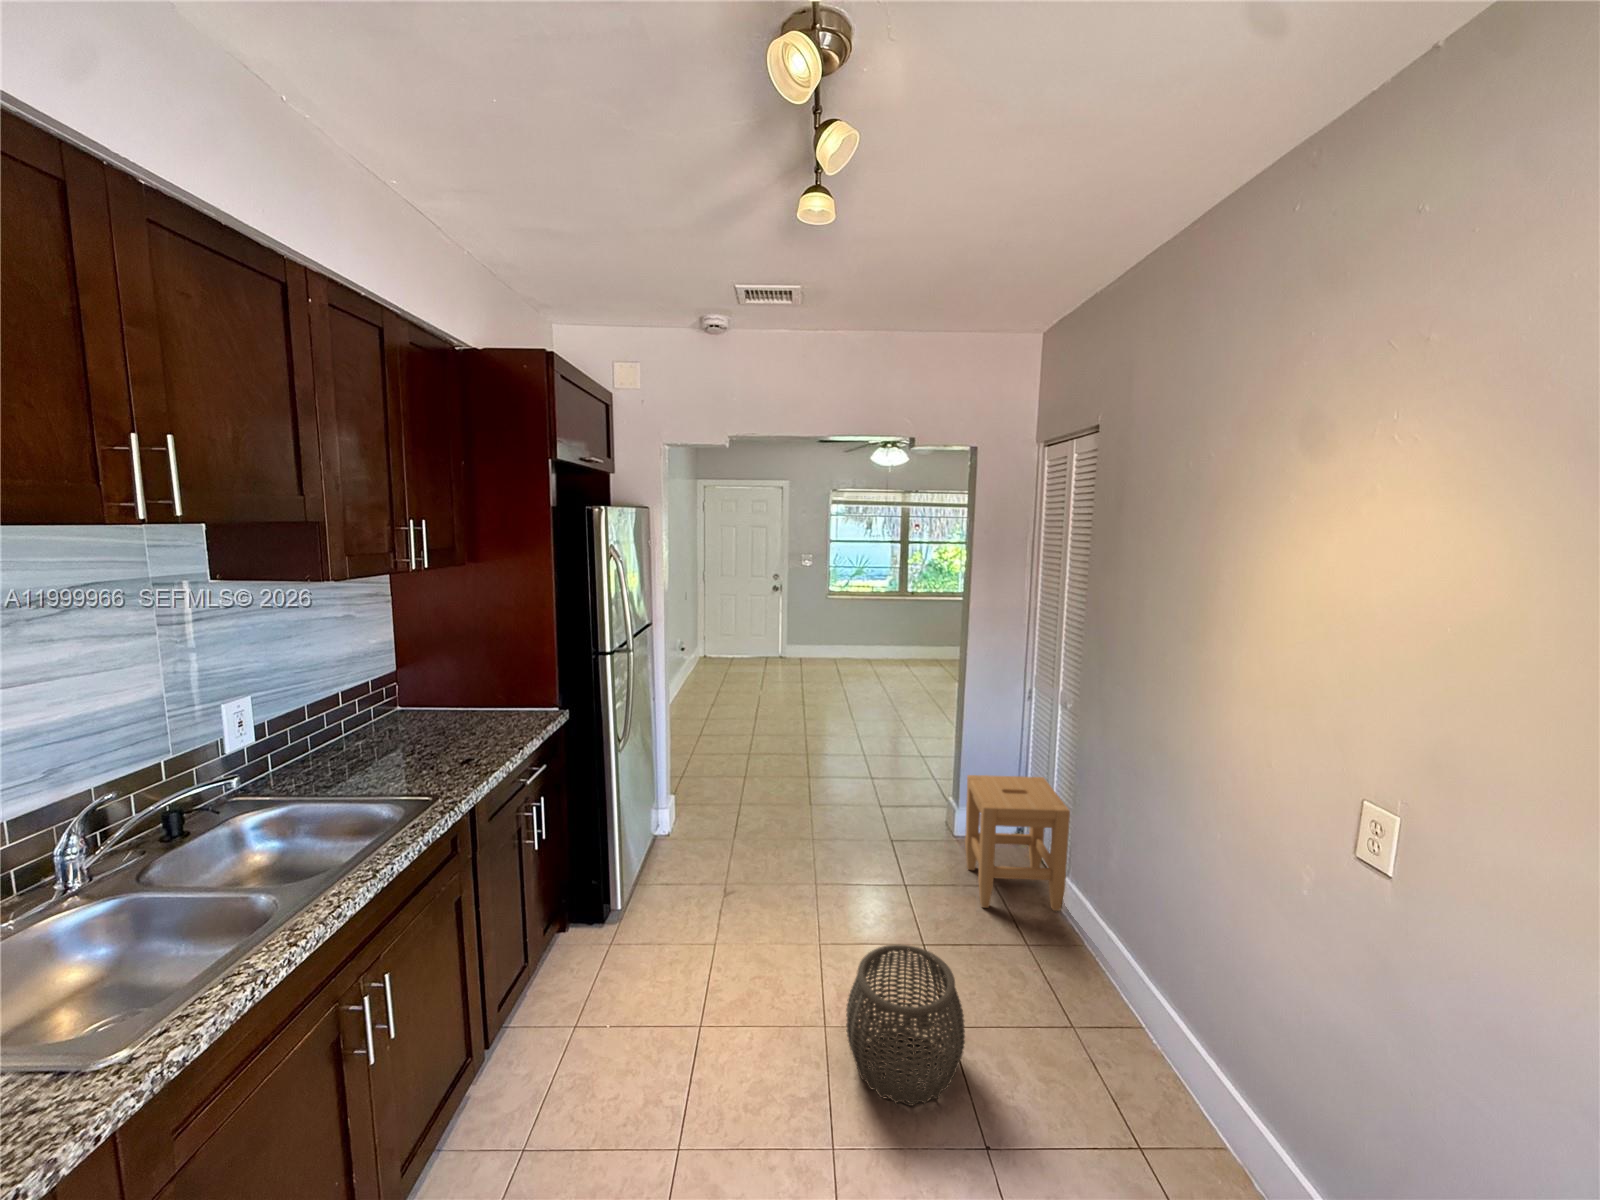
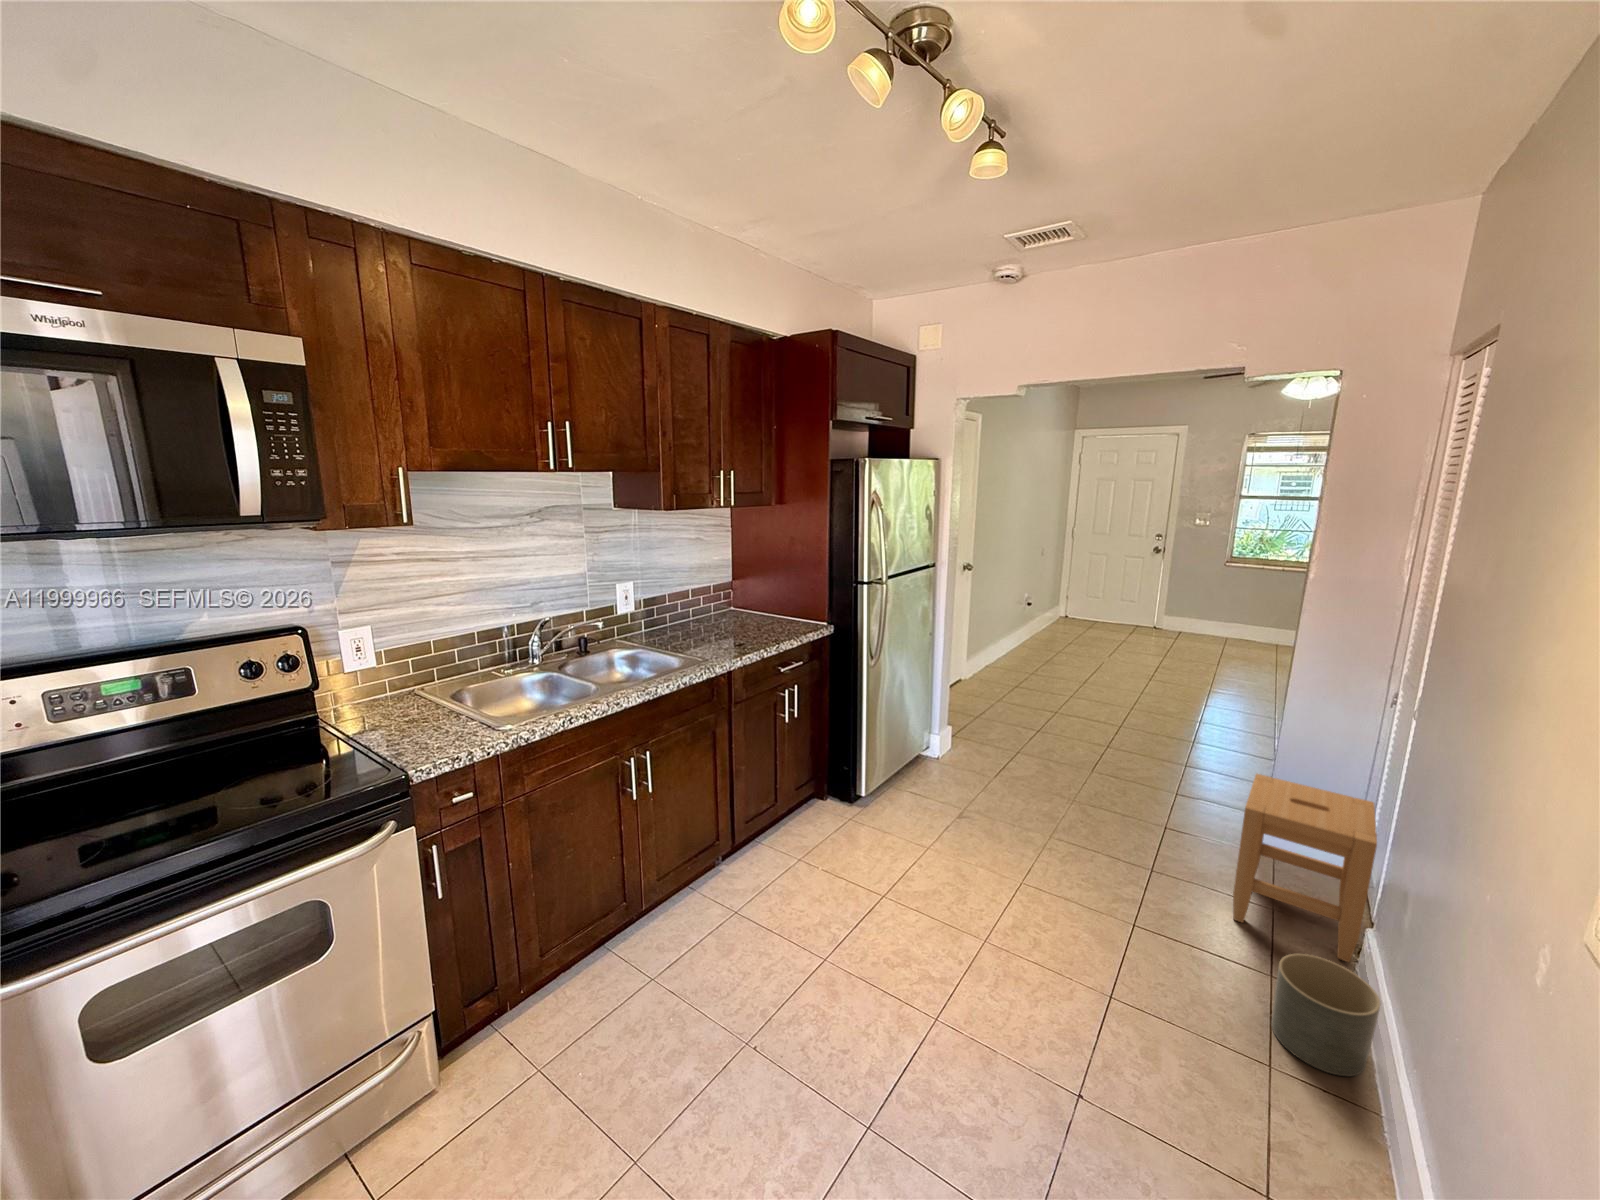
planter: none [1051,917,1122,1012] -> present [1272,954,1380,1076]
woven basket: present [846,945,965,1106] -> none [984,886,1107,1037]

